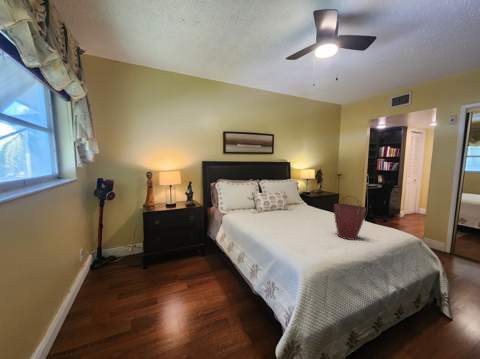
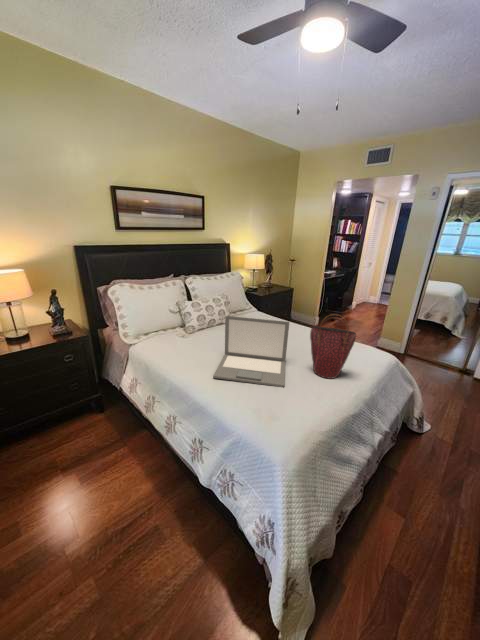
laptop: none [268,196,320,240] -> present [213,316,289,387]

